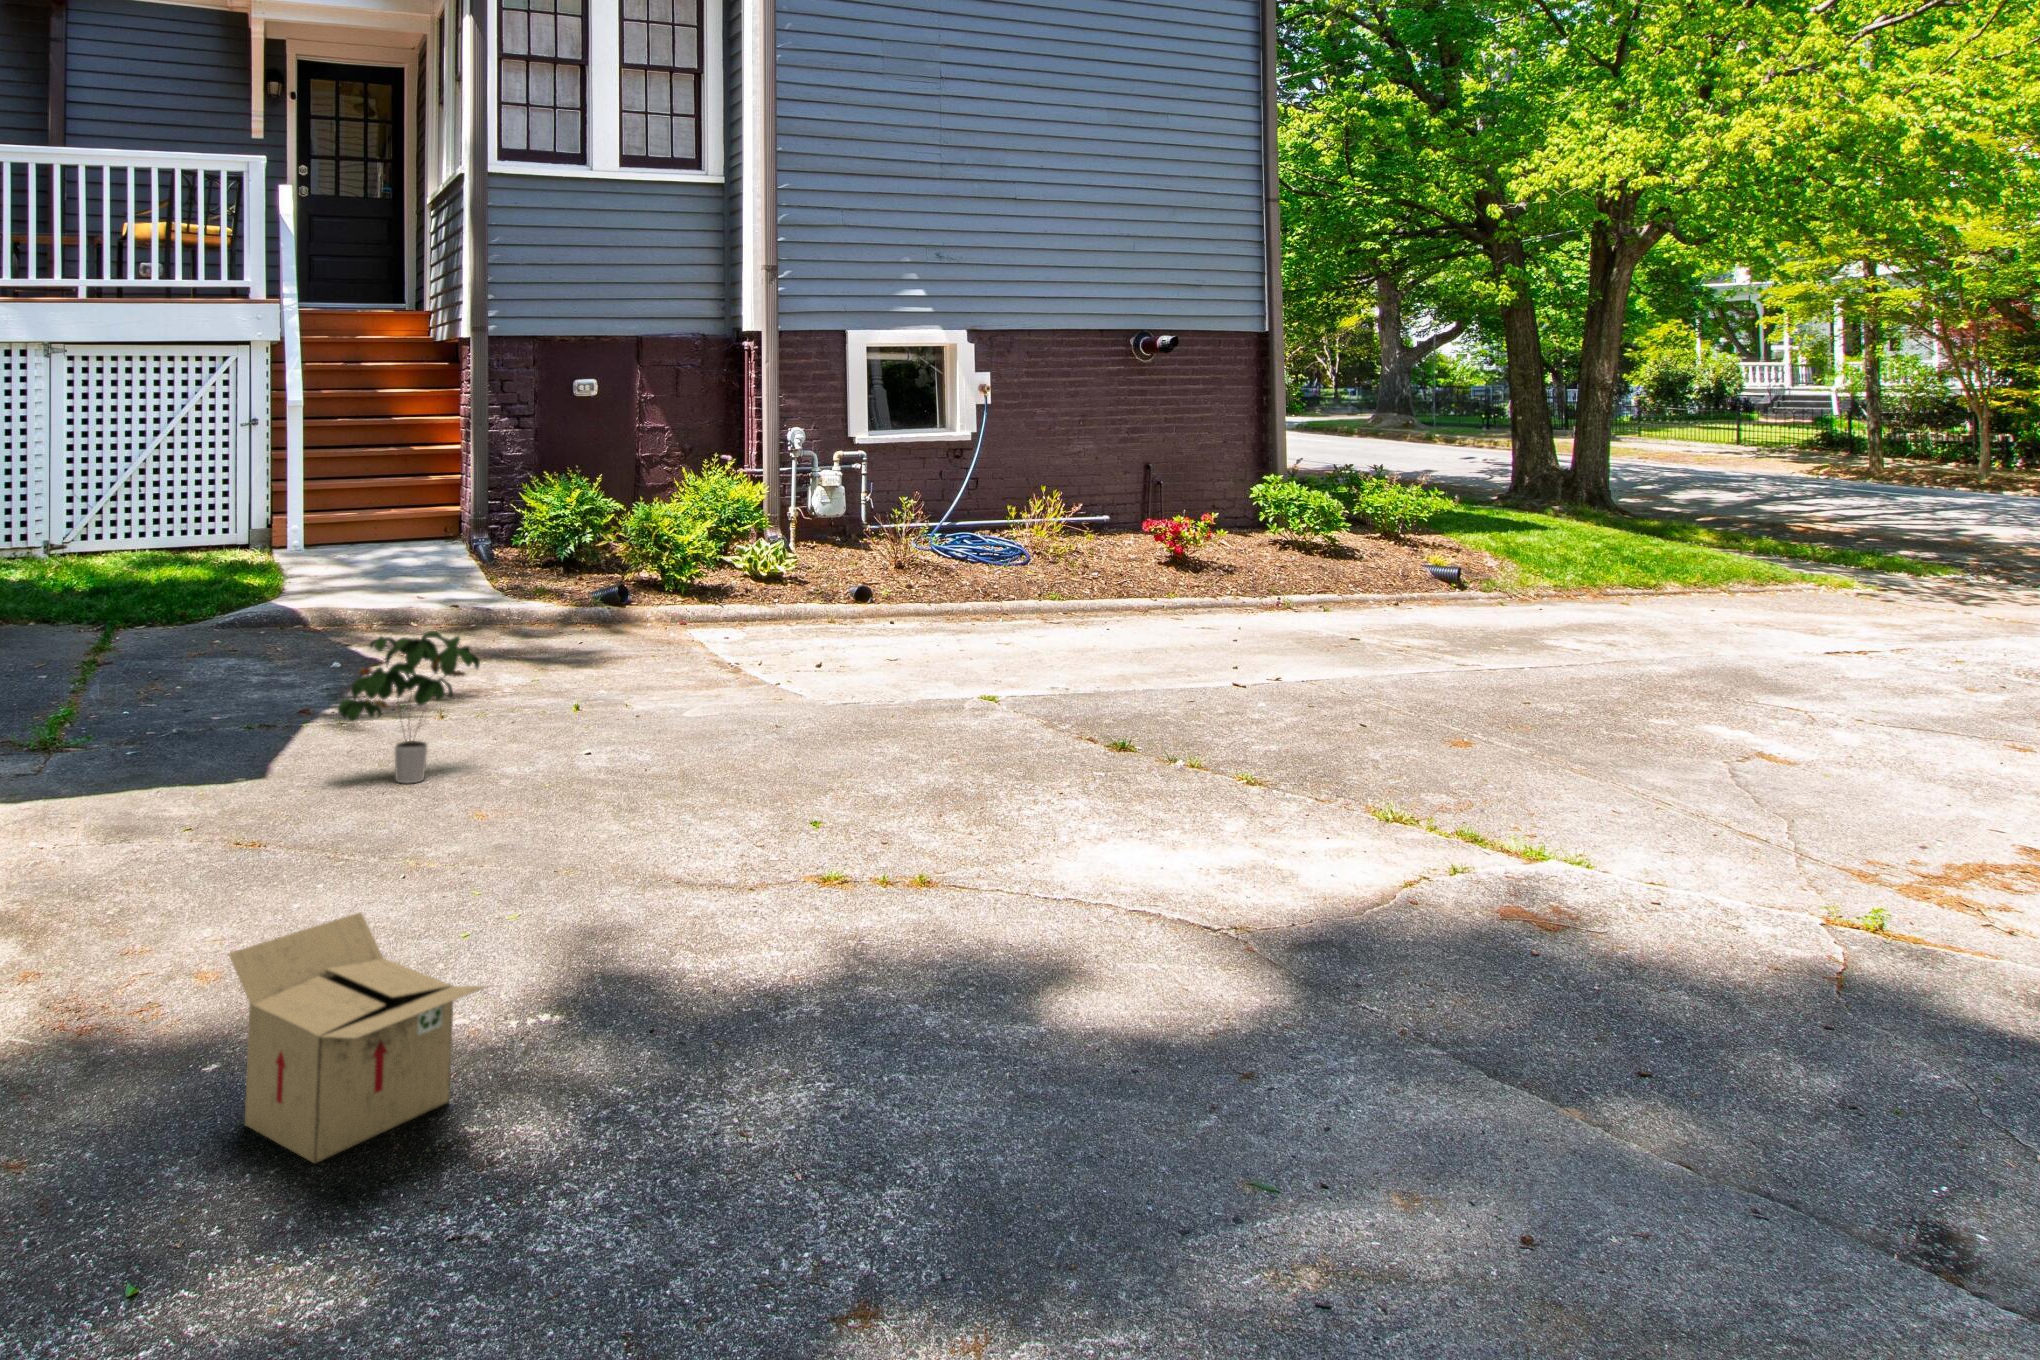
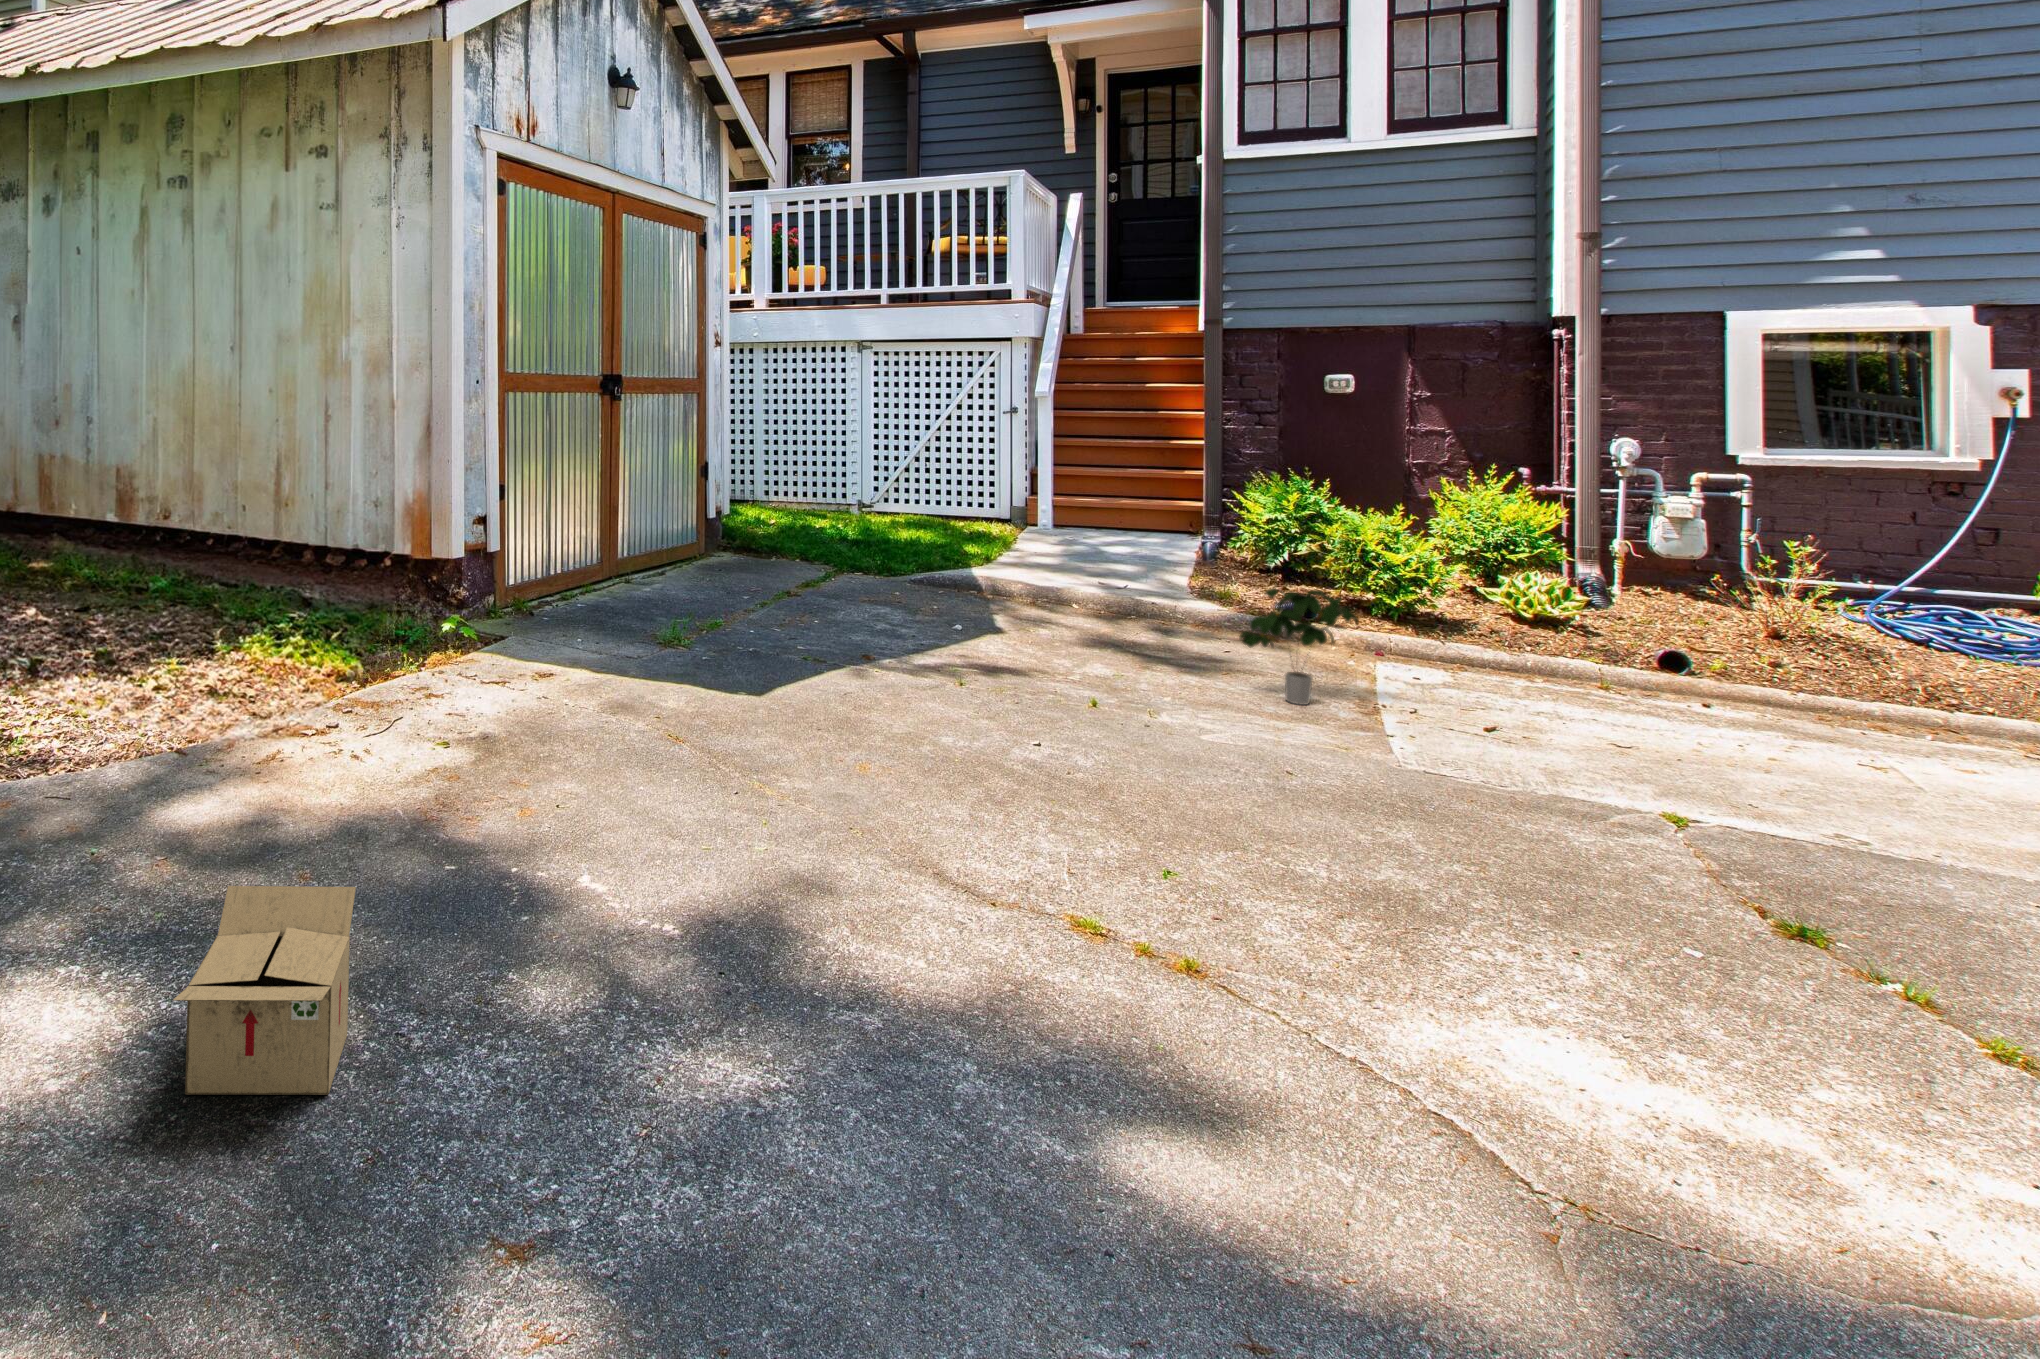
potted plant: present [338,631,480,784] -> present [1239,588,1359,705]

